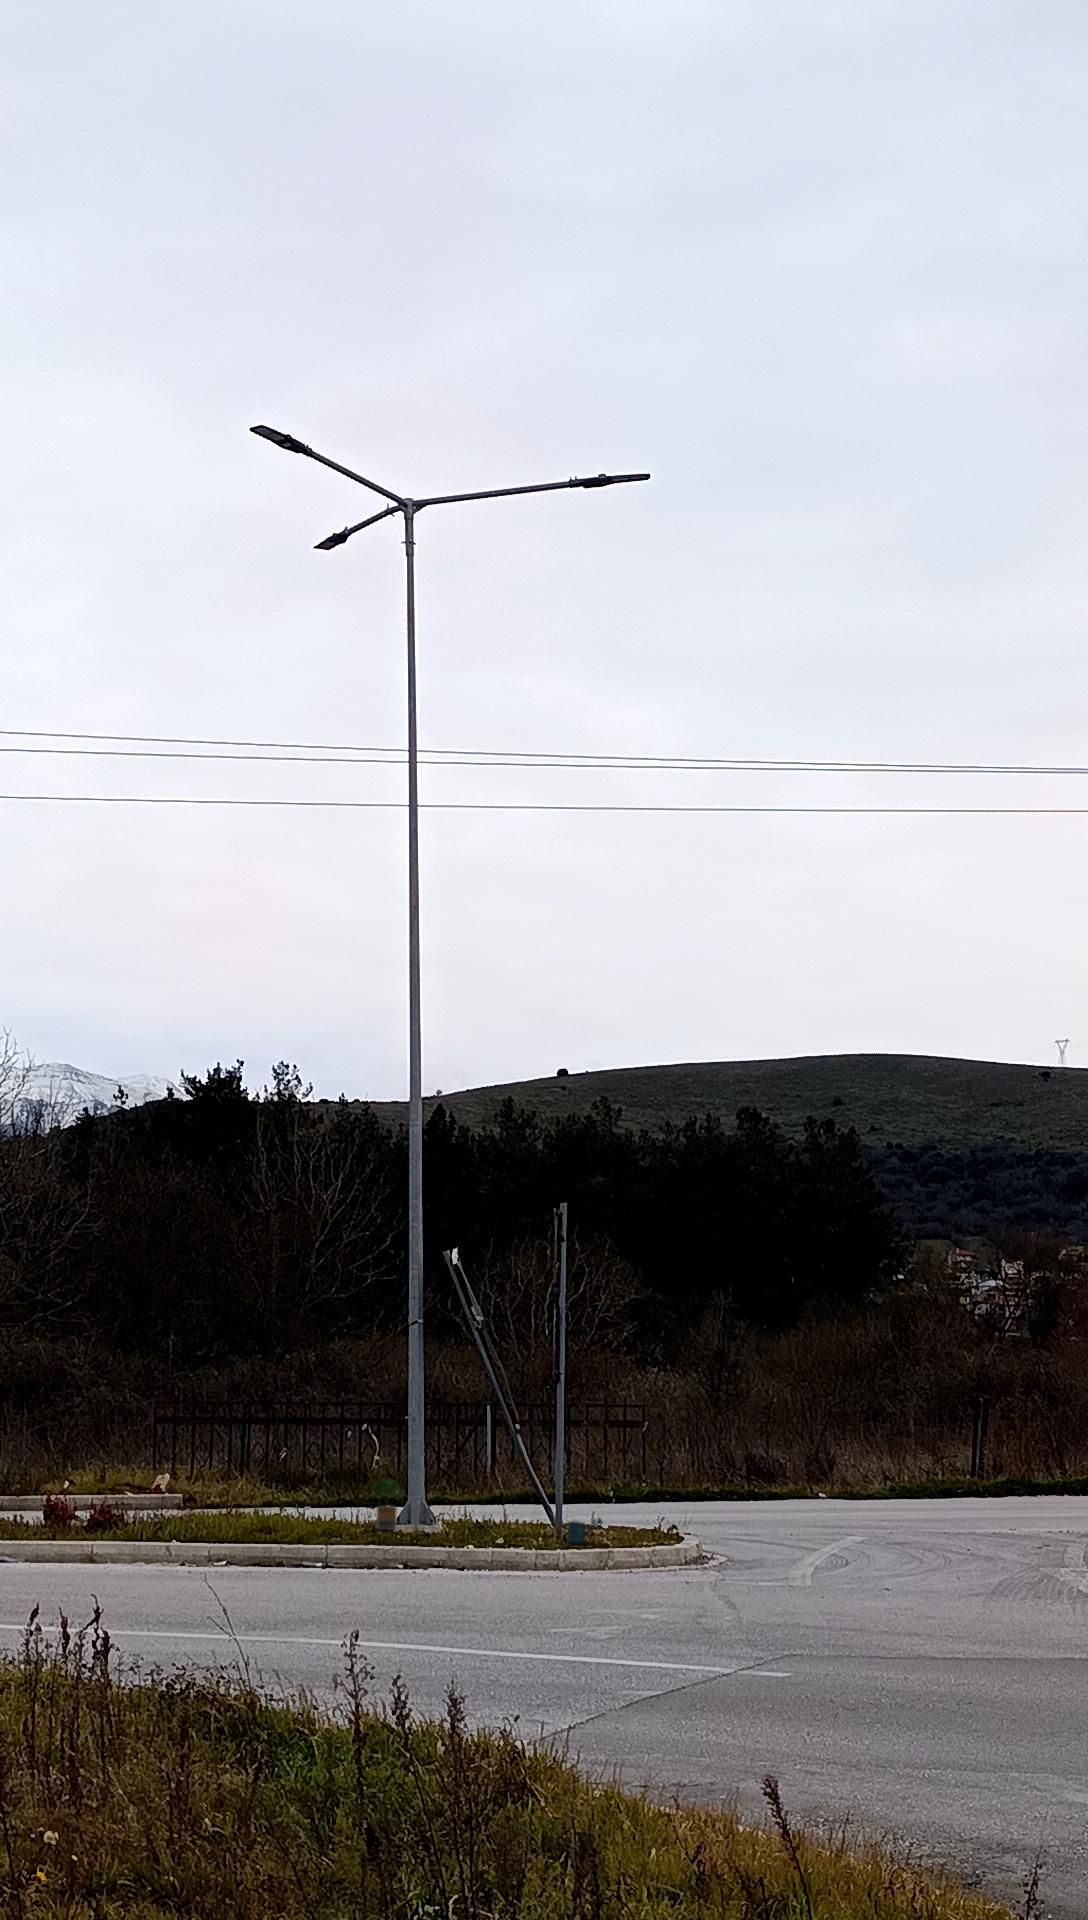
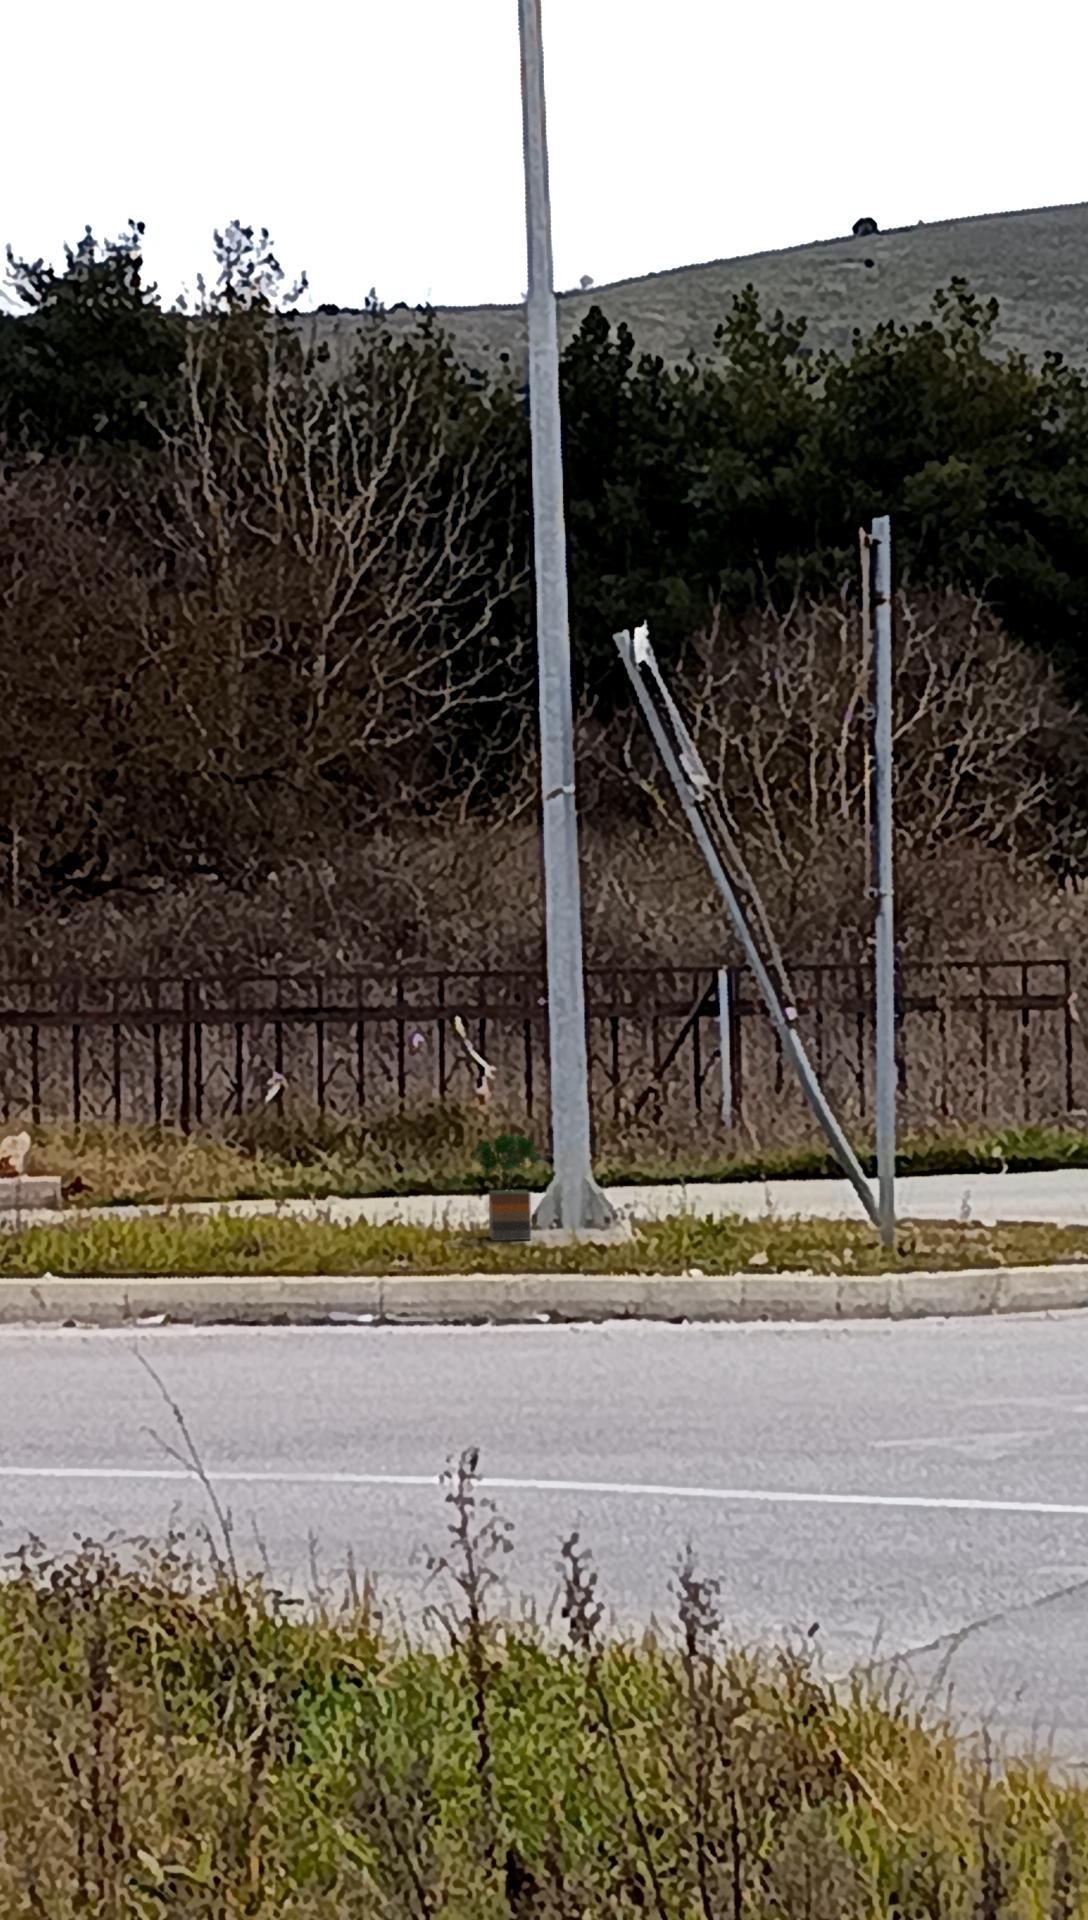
backpack: present [579,1443,610,1478] -> none [909,1050,978,1123]
watering can: present [567,1518,602,1544] -> none [899,1205,990,1263]

